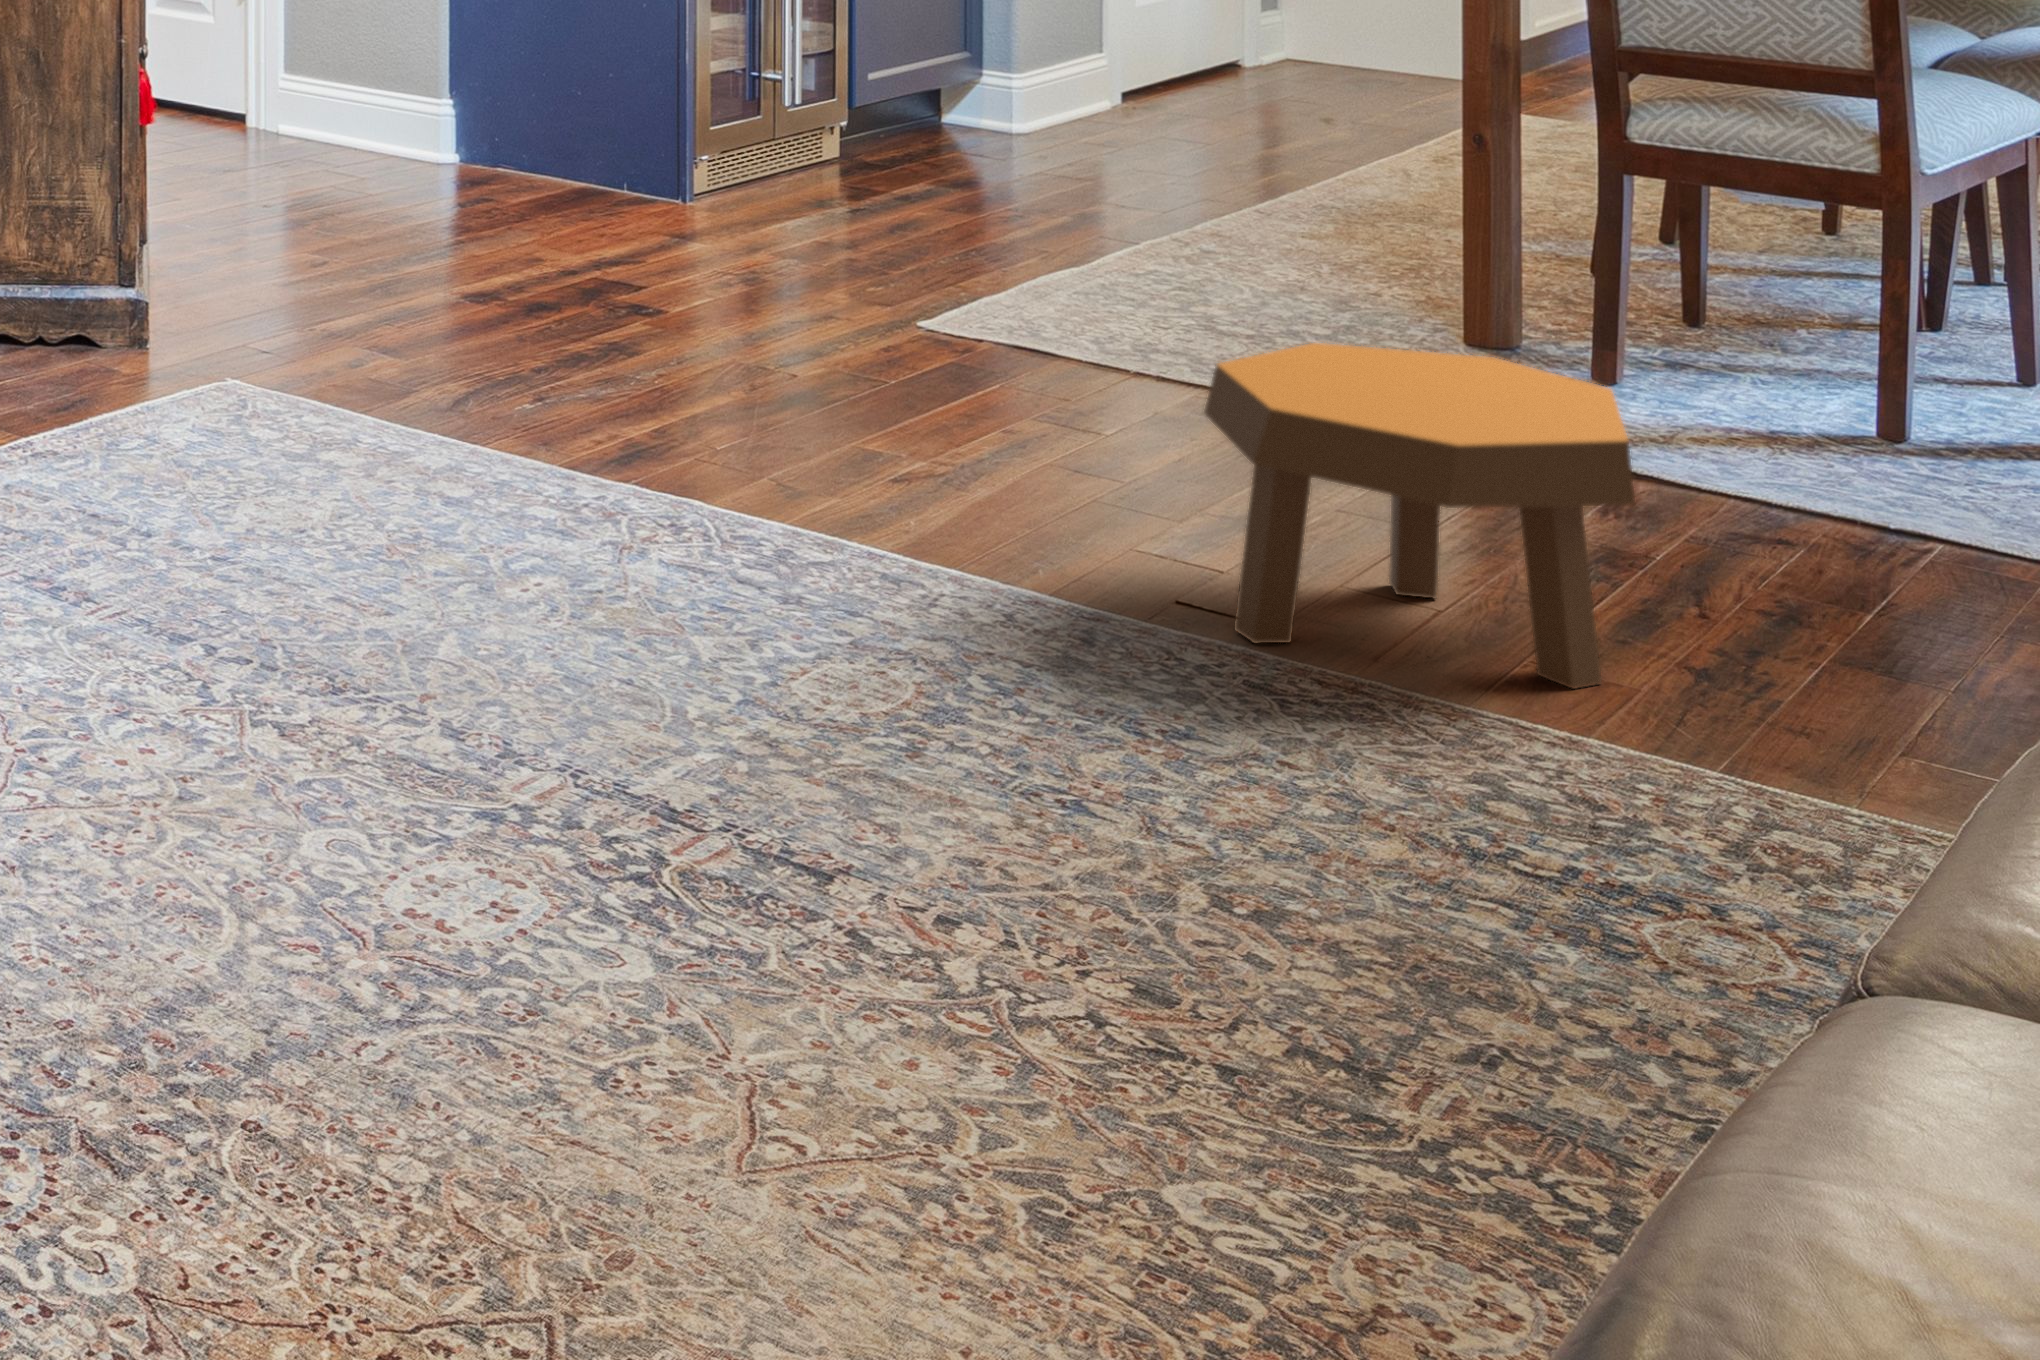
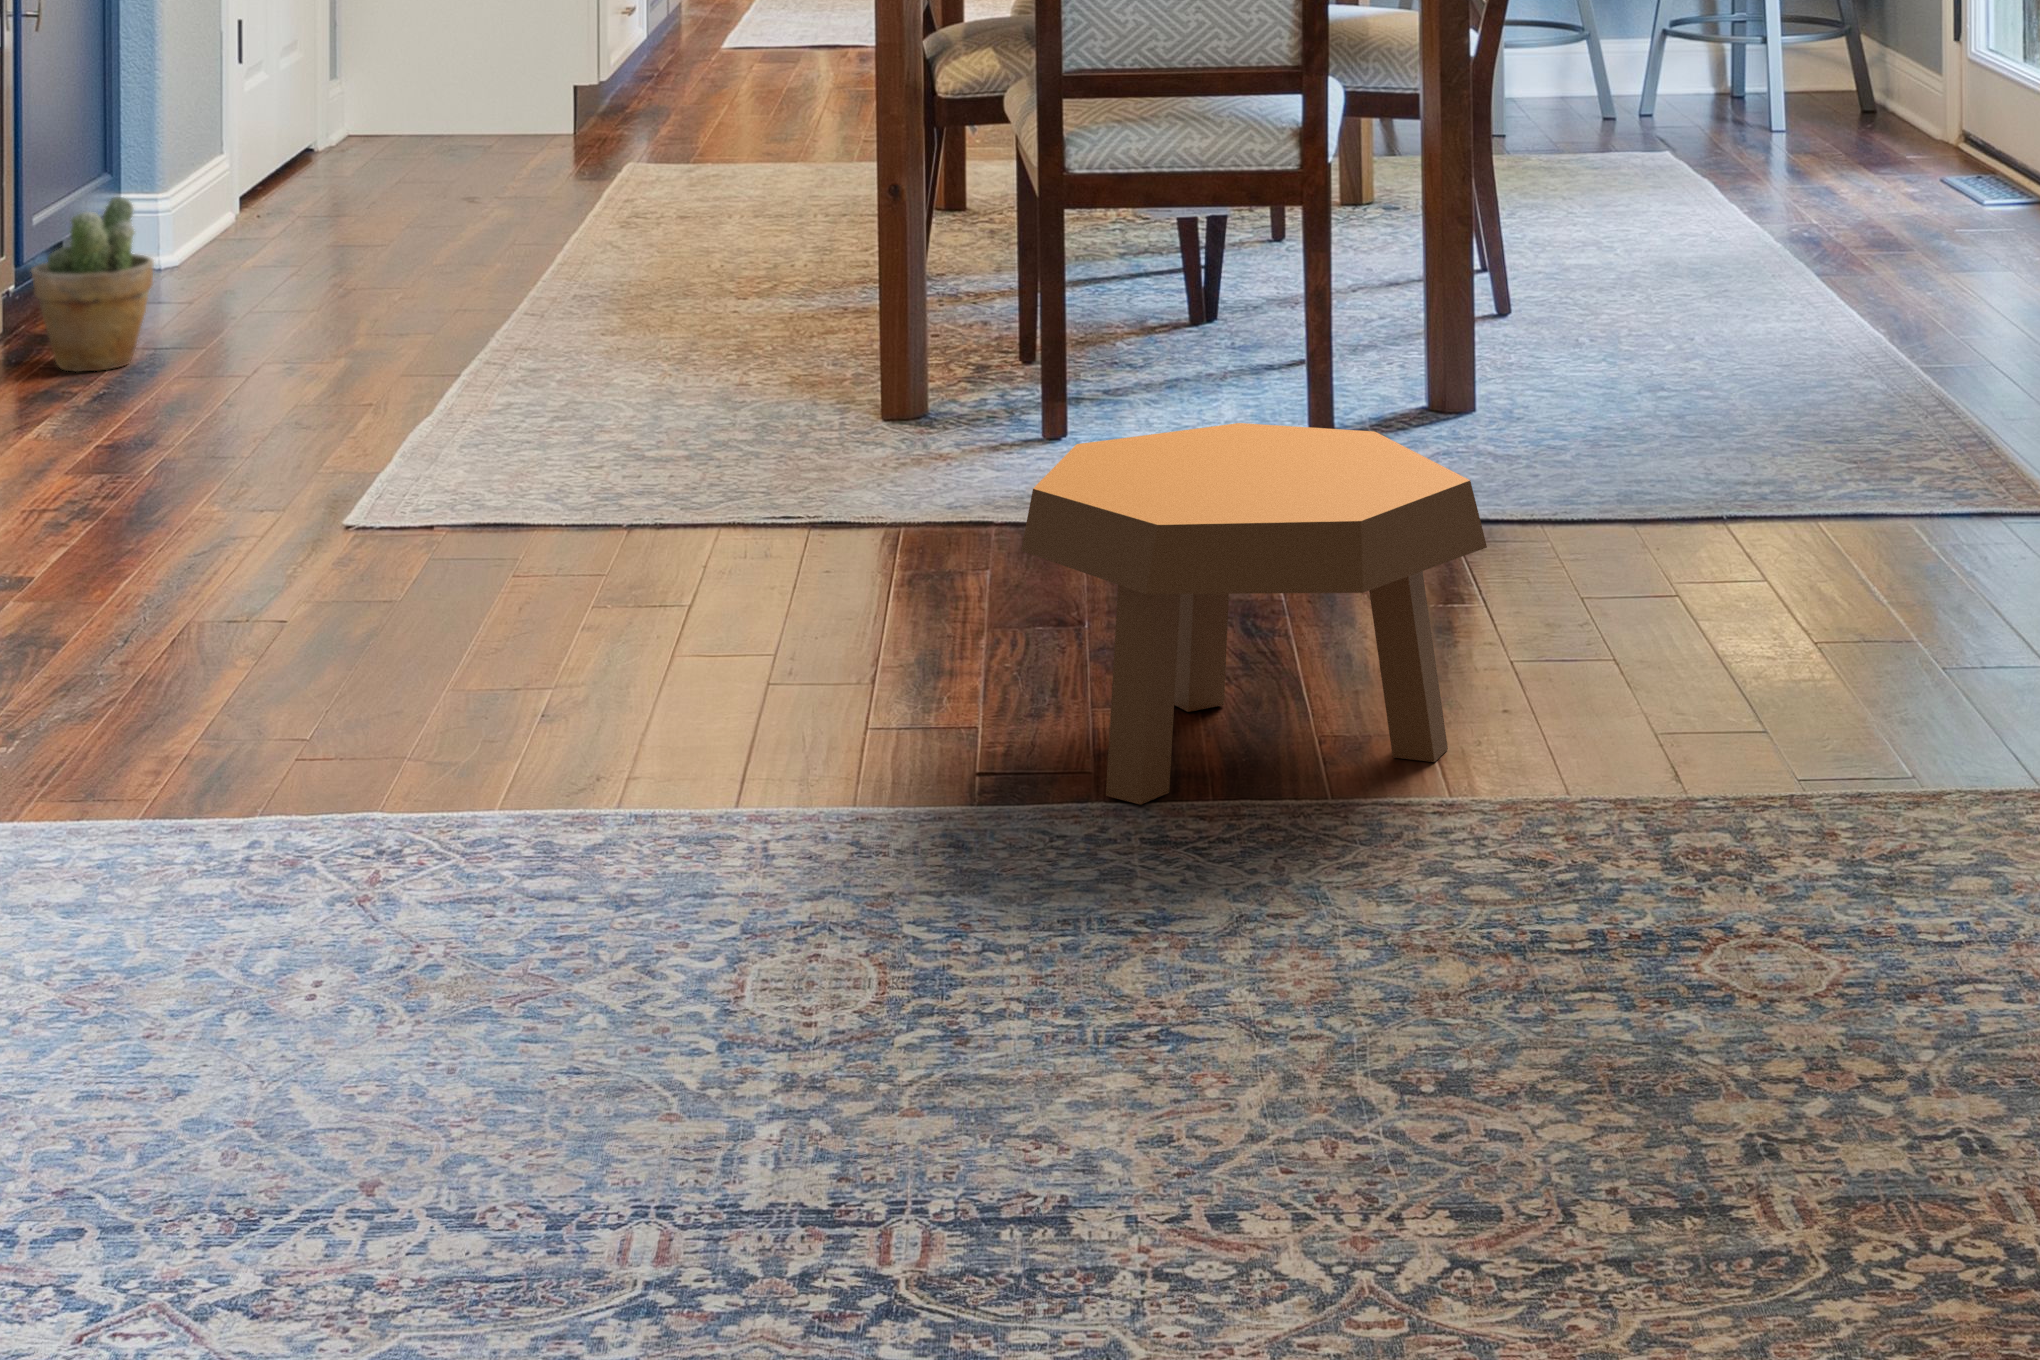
potted plant: none [829,56,924,185] -> present [31,196,154,371]

